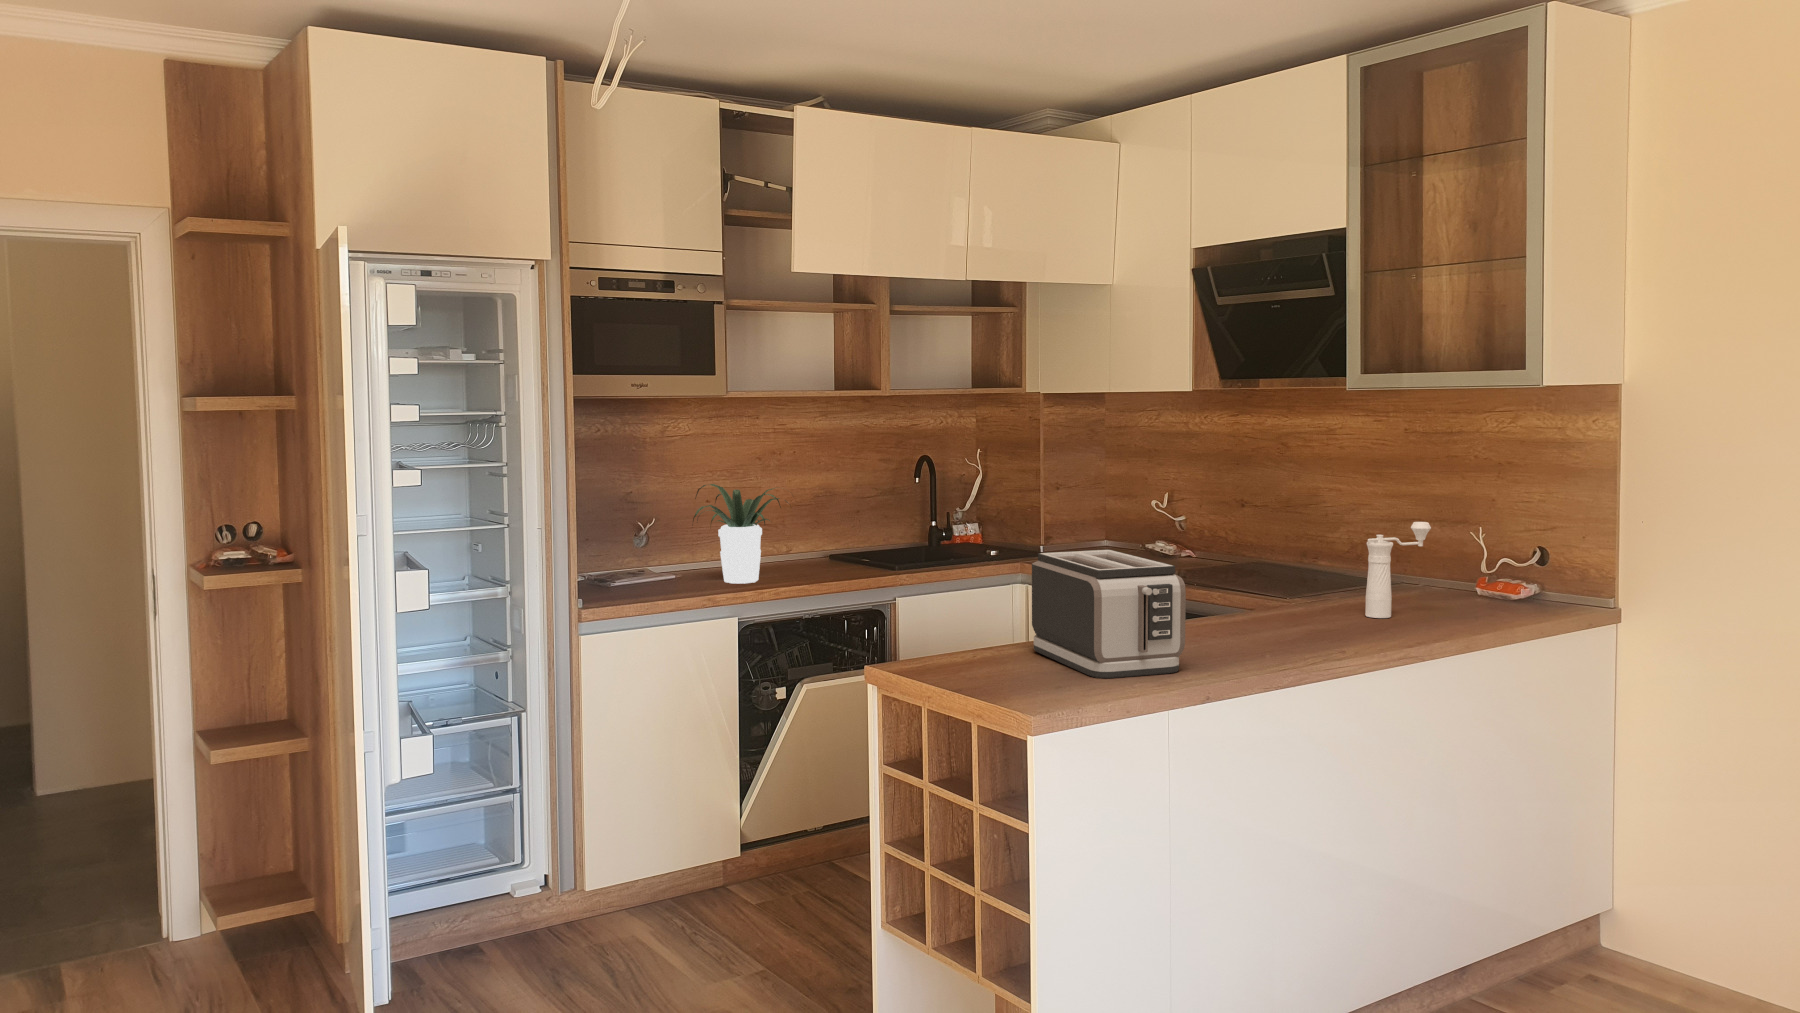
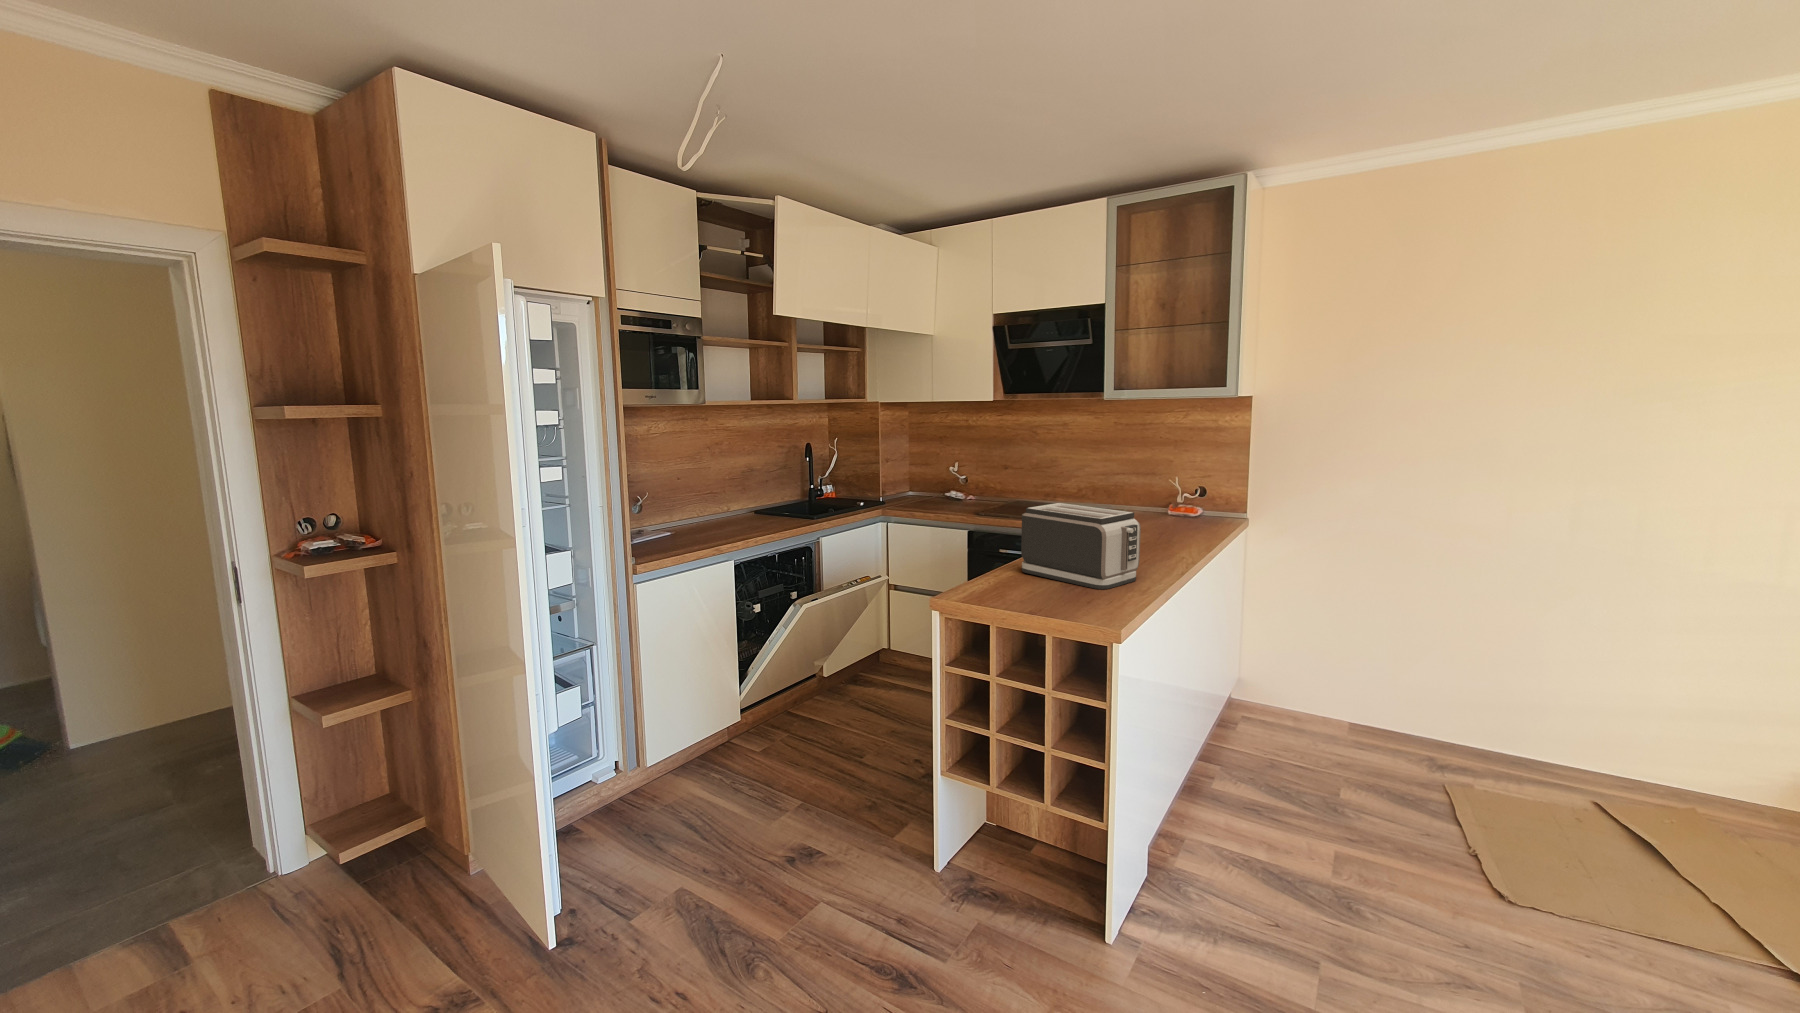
potted plant: present [693,484,788,584] -> none [683,467,759,536]
pepper mill: present [1365,522,1431,618] -> none [1146,475,1177,533]

